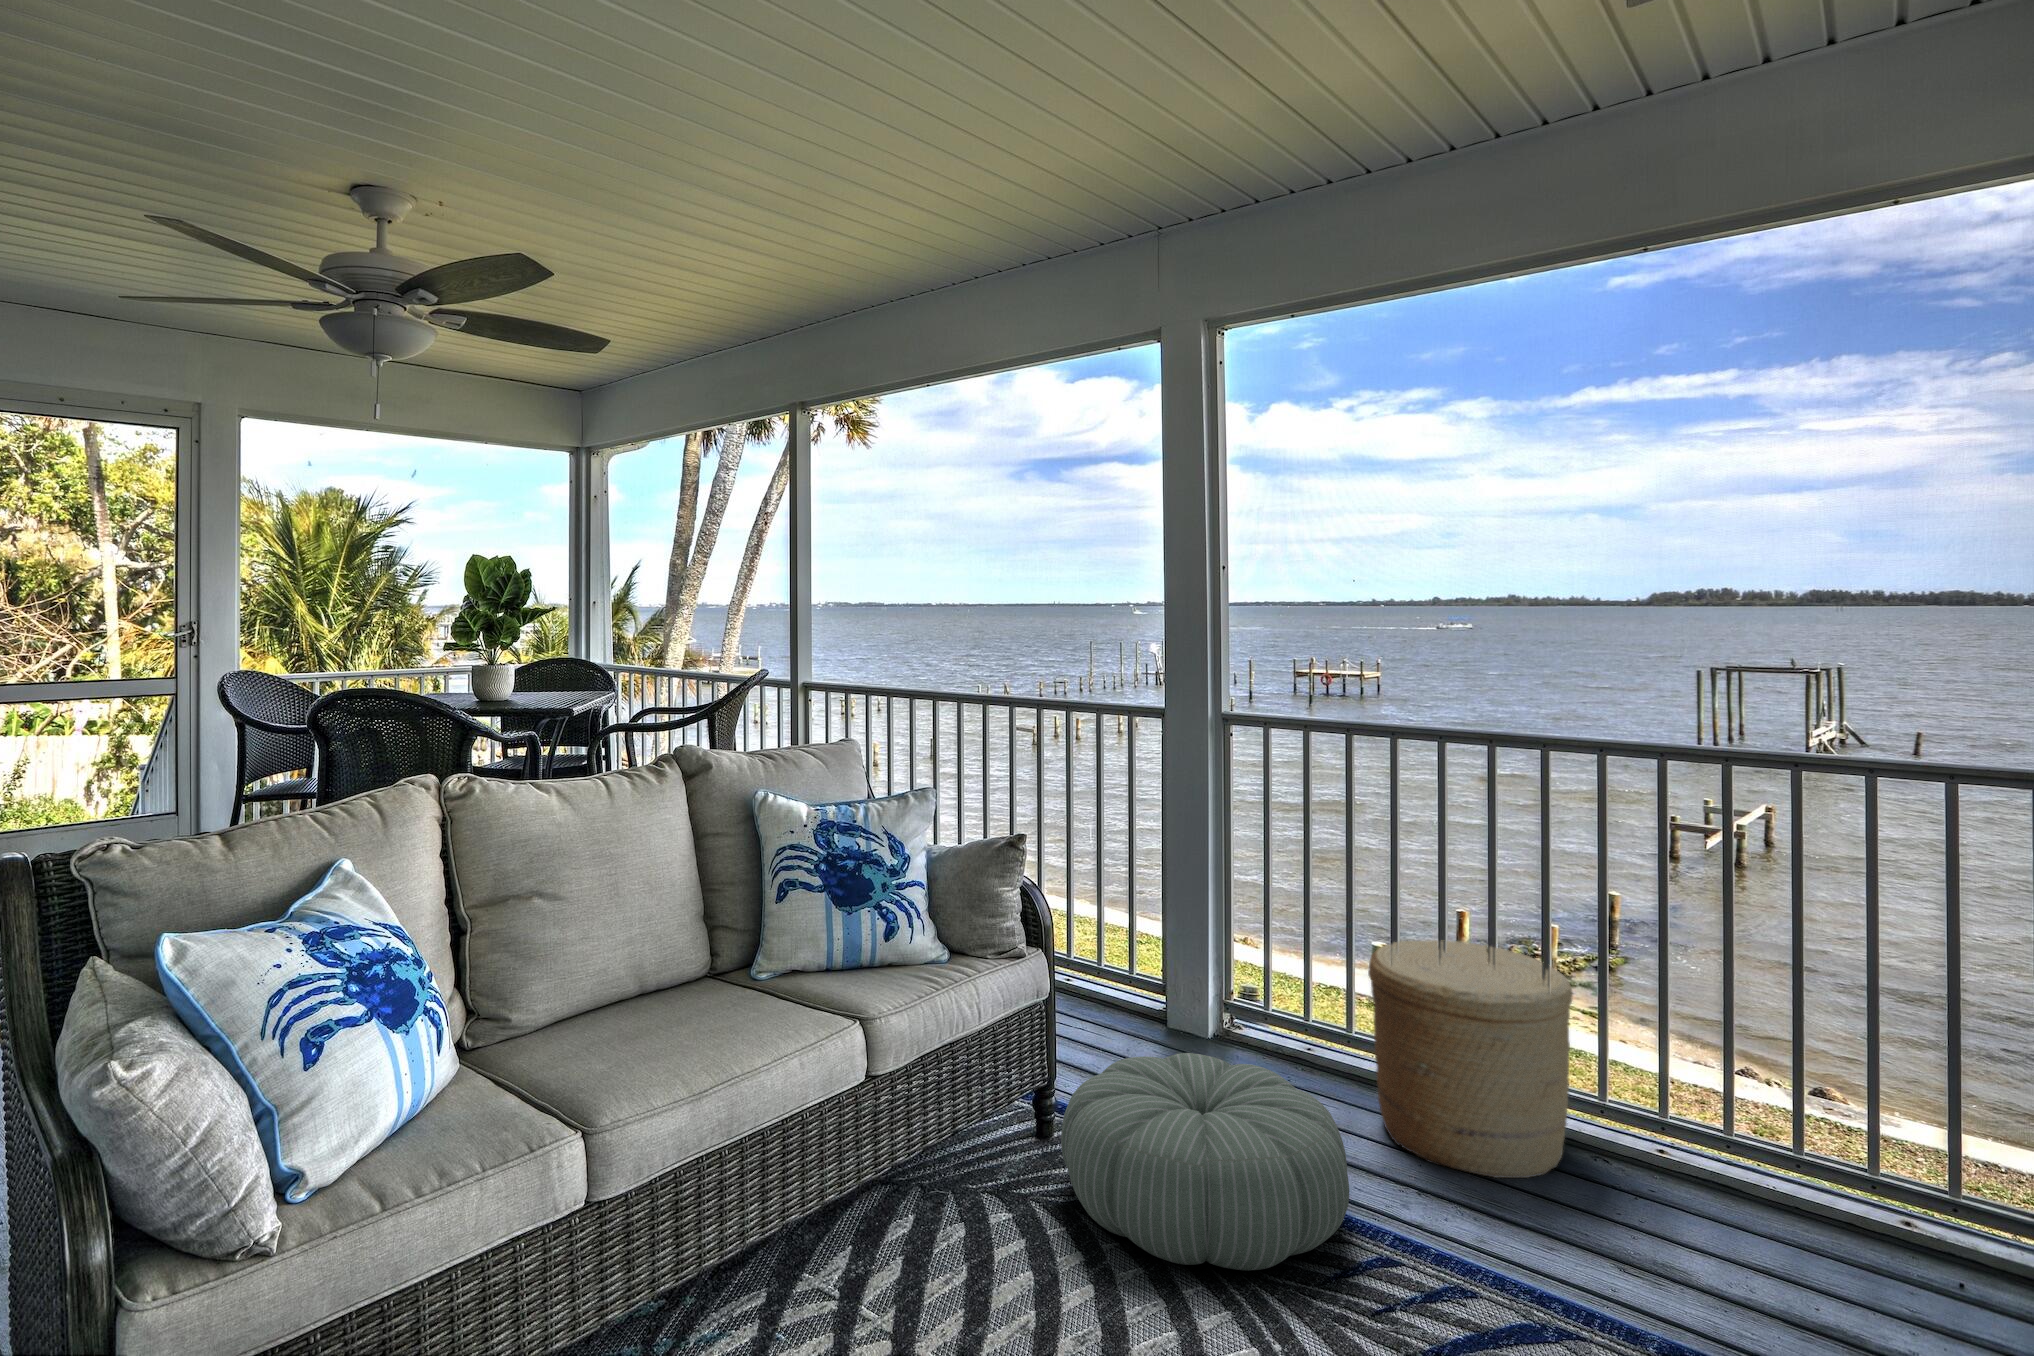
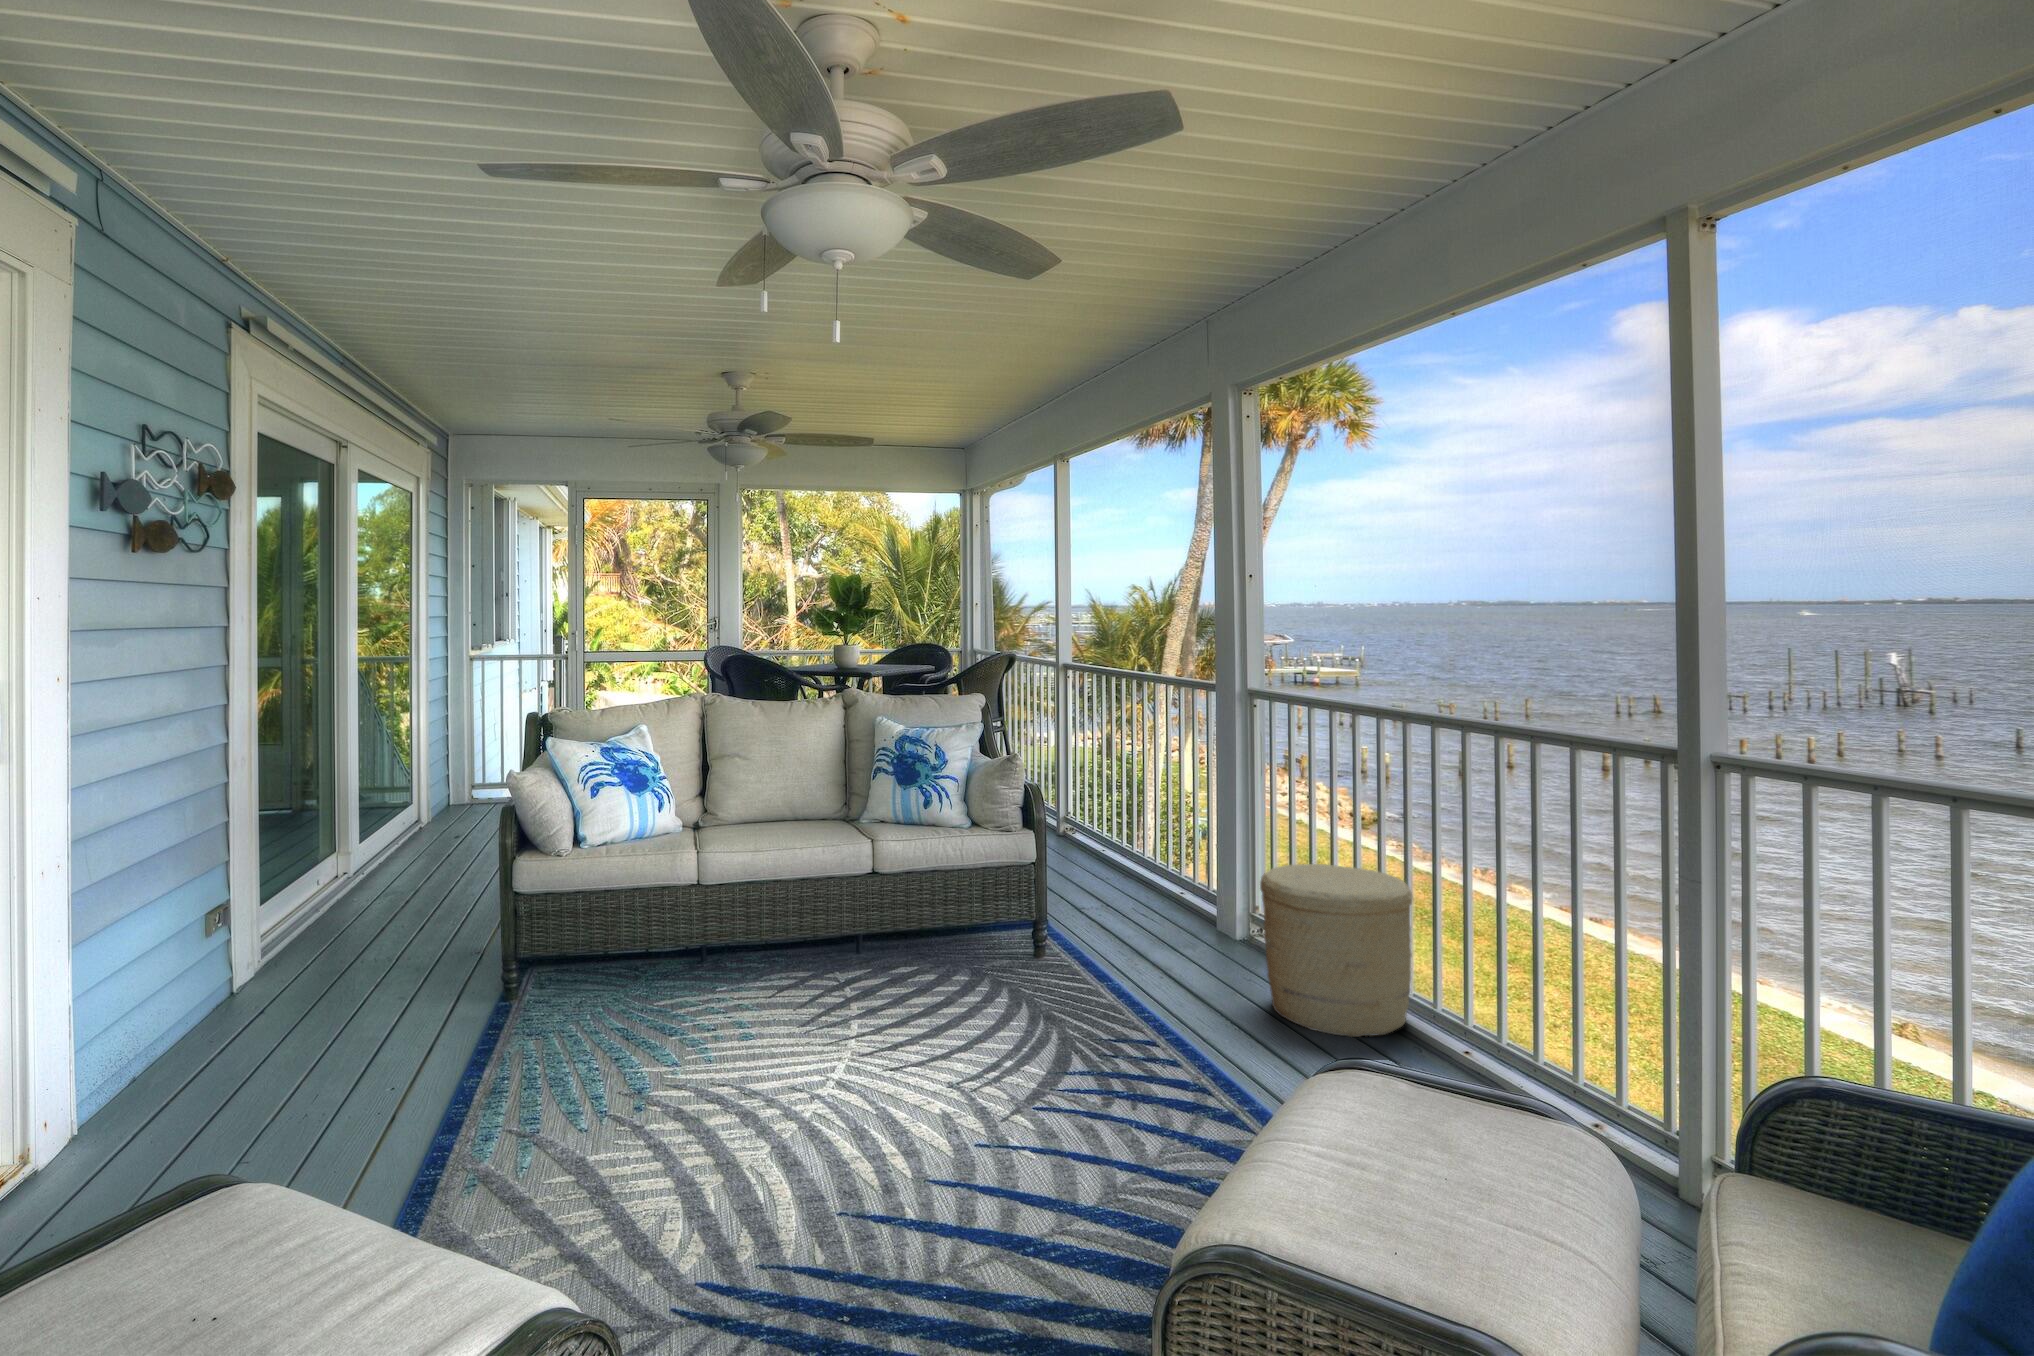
pouf: present [1061,1053,1349,1270] -> none [985,903,1165,1017]

